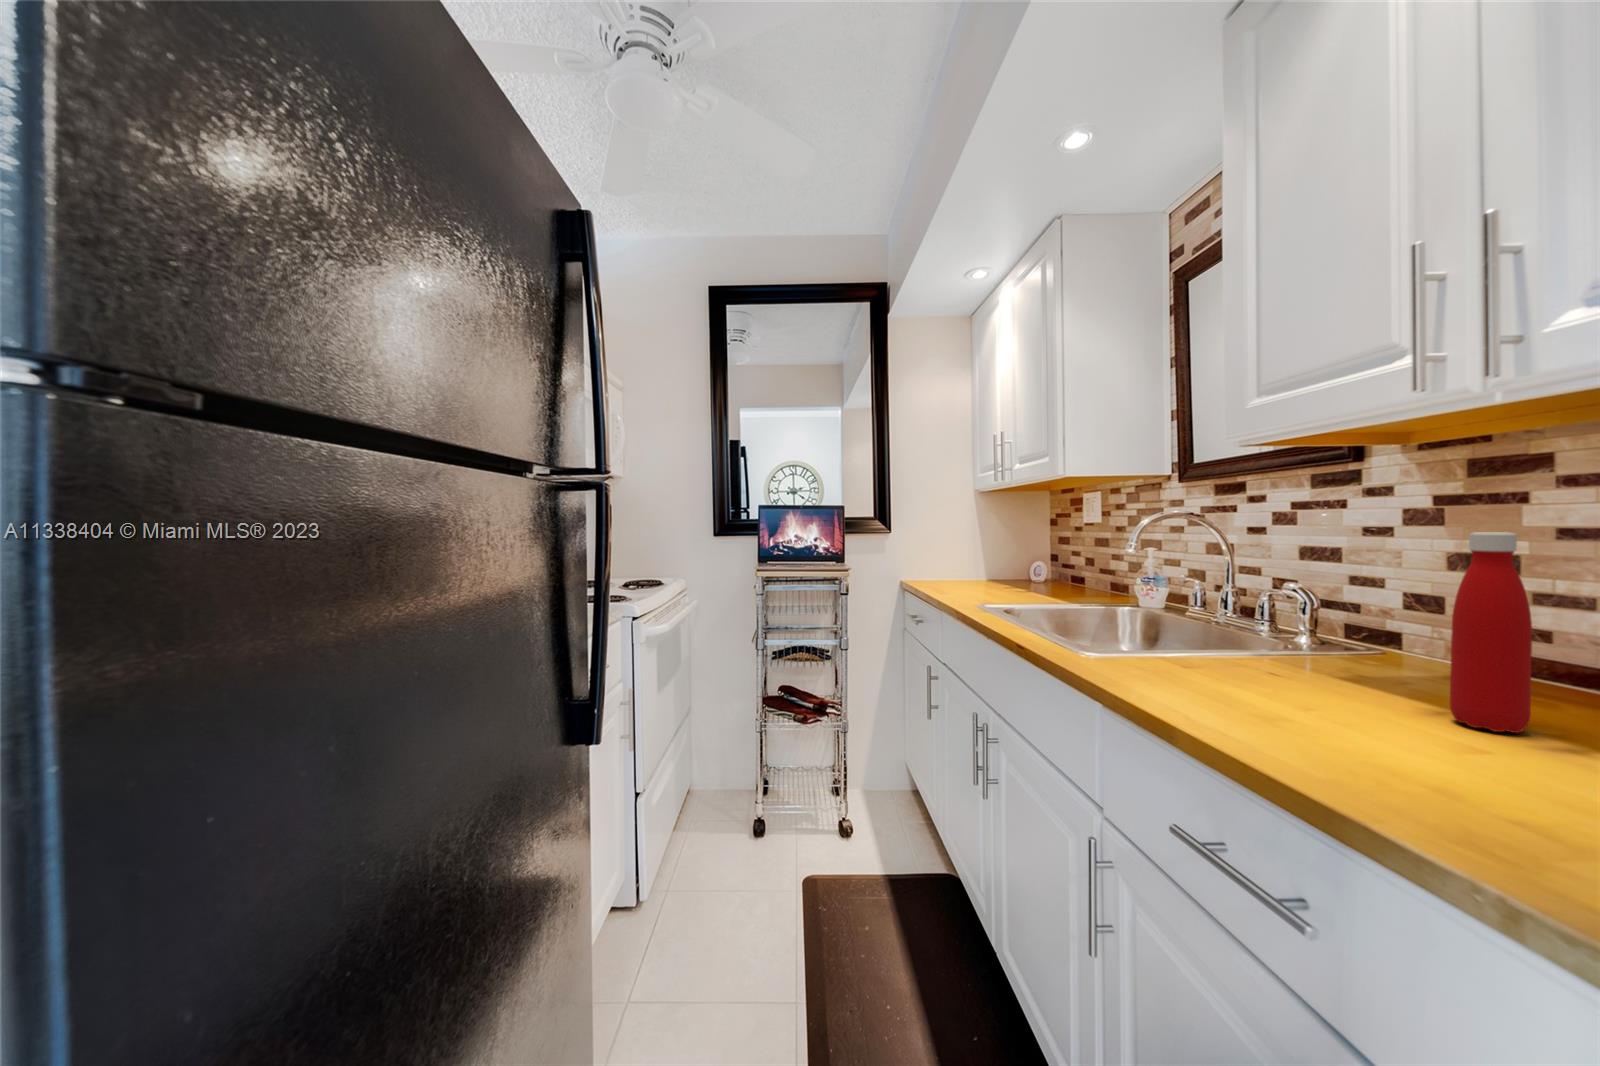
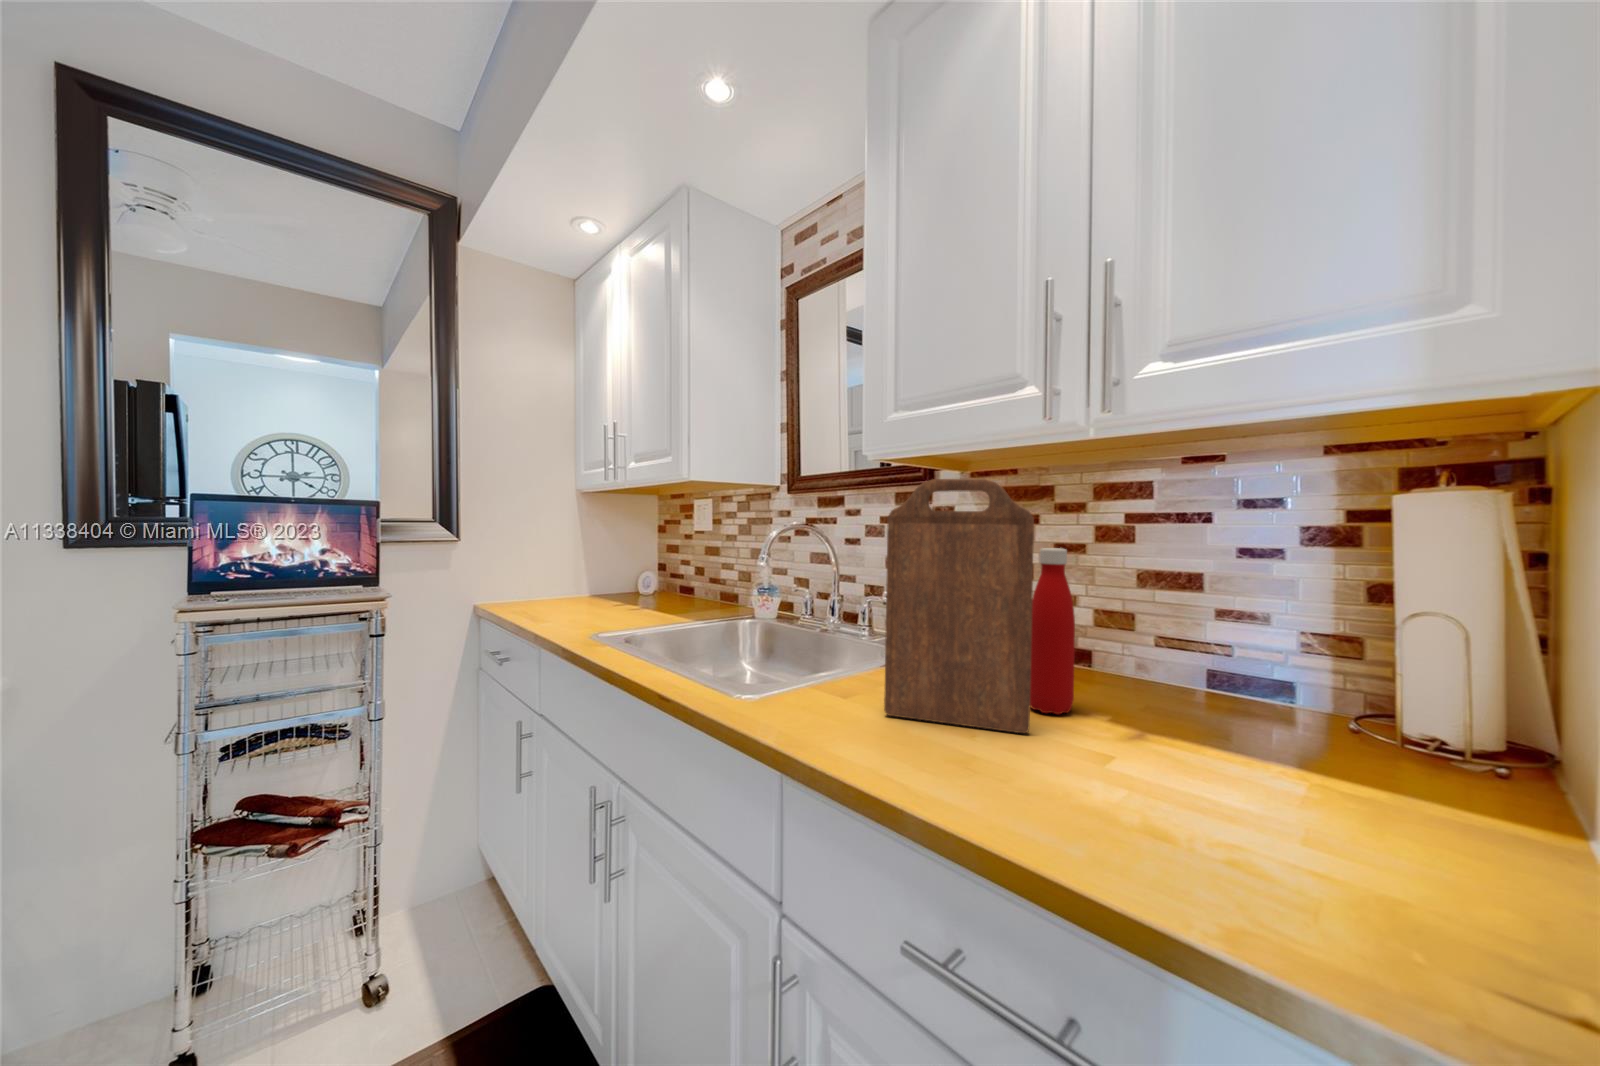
cutting board: none [1233,457,1431,739] -> present [884,479,1034,733]

